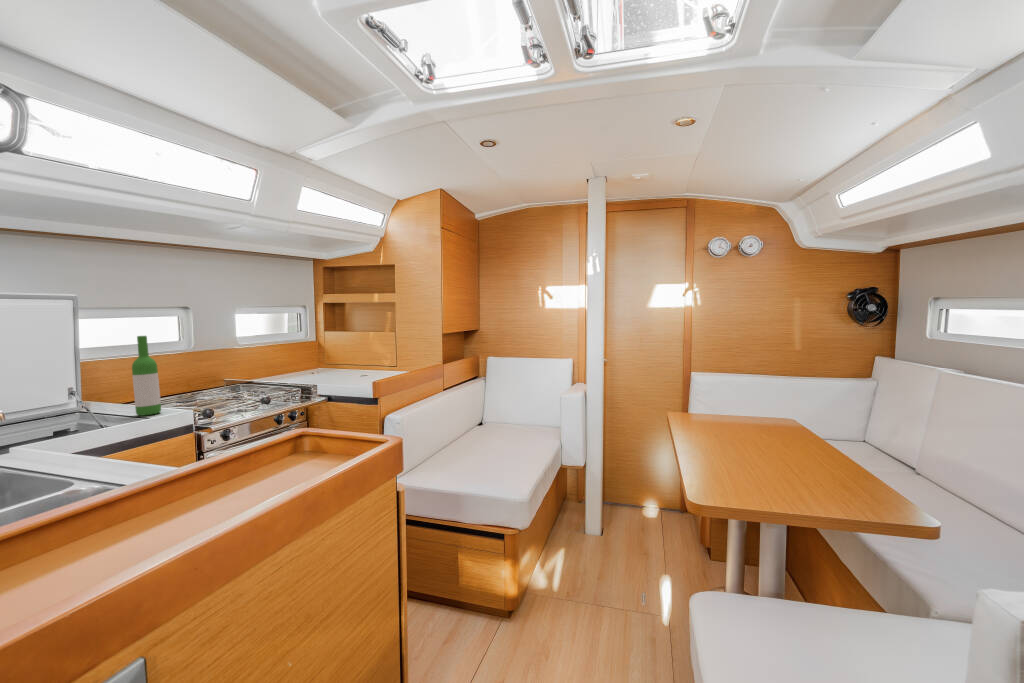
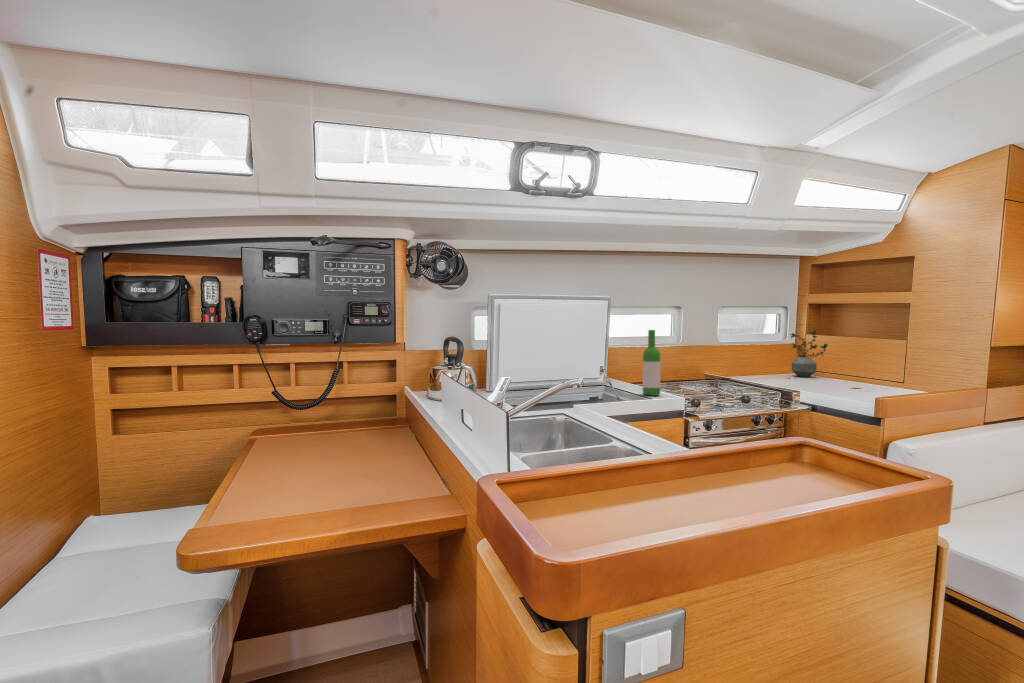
potted plant: none [311,326,342,371] -> present [790,330,827,377]

